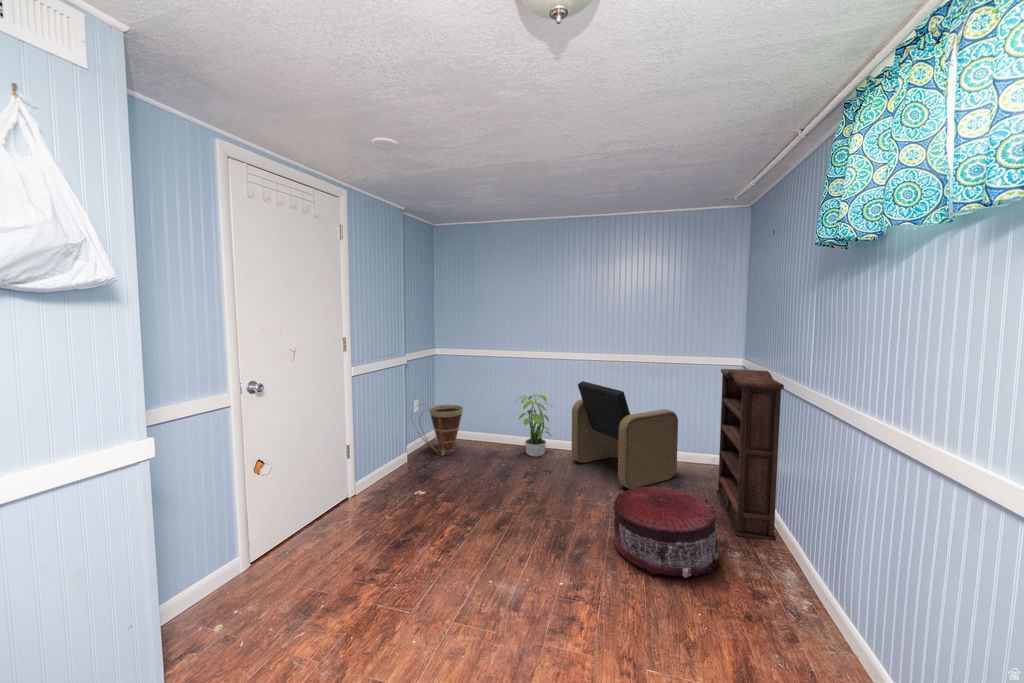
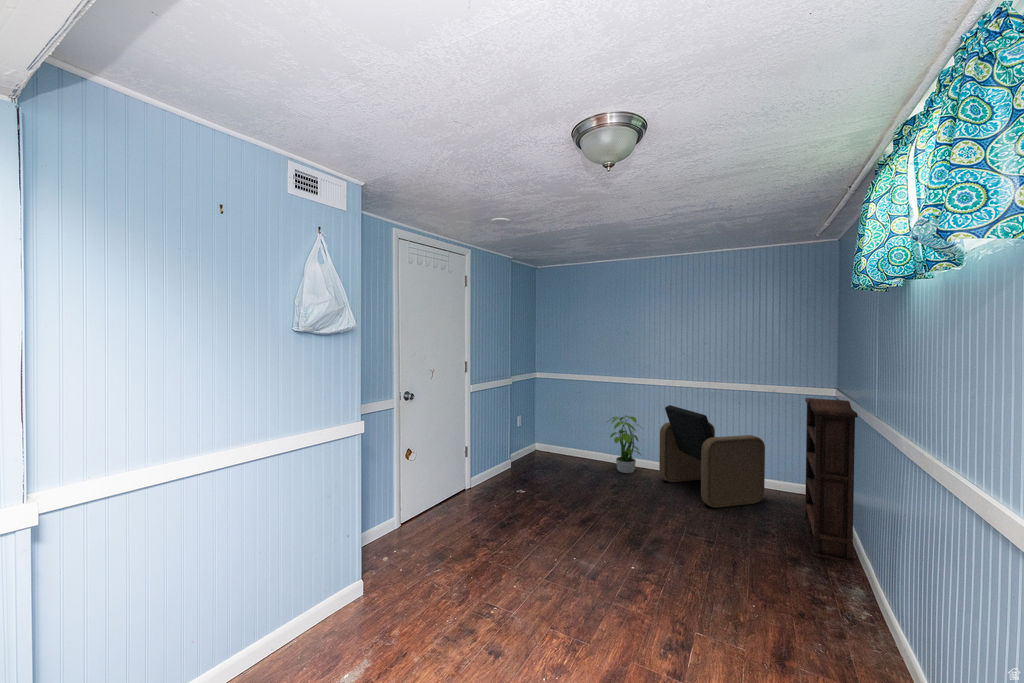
basket: present [411,404,463,455] -> none [516,419,560,466]
pouf: present [613,486,719,578] -> none [686,500,785,580]

